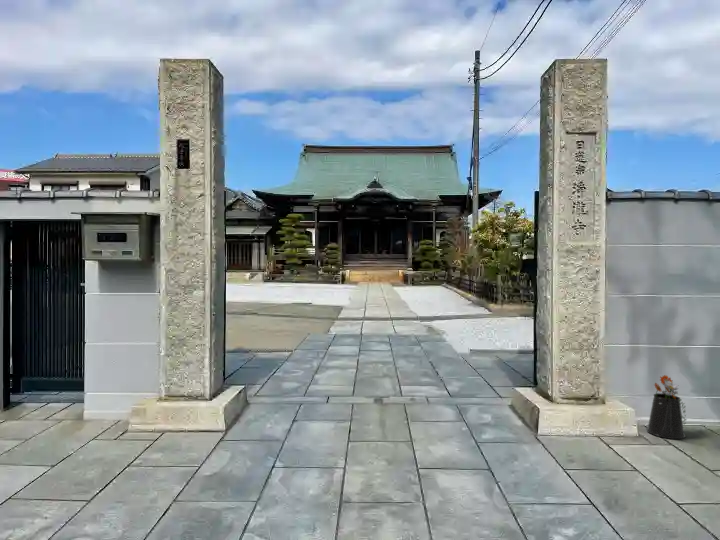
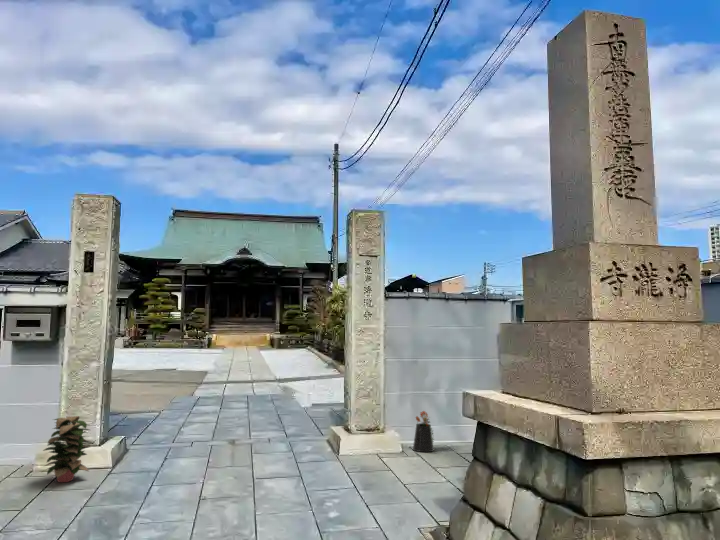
decorative plant: none [134,362,198,449] -> present [44,416,90,482]

